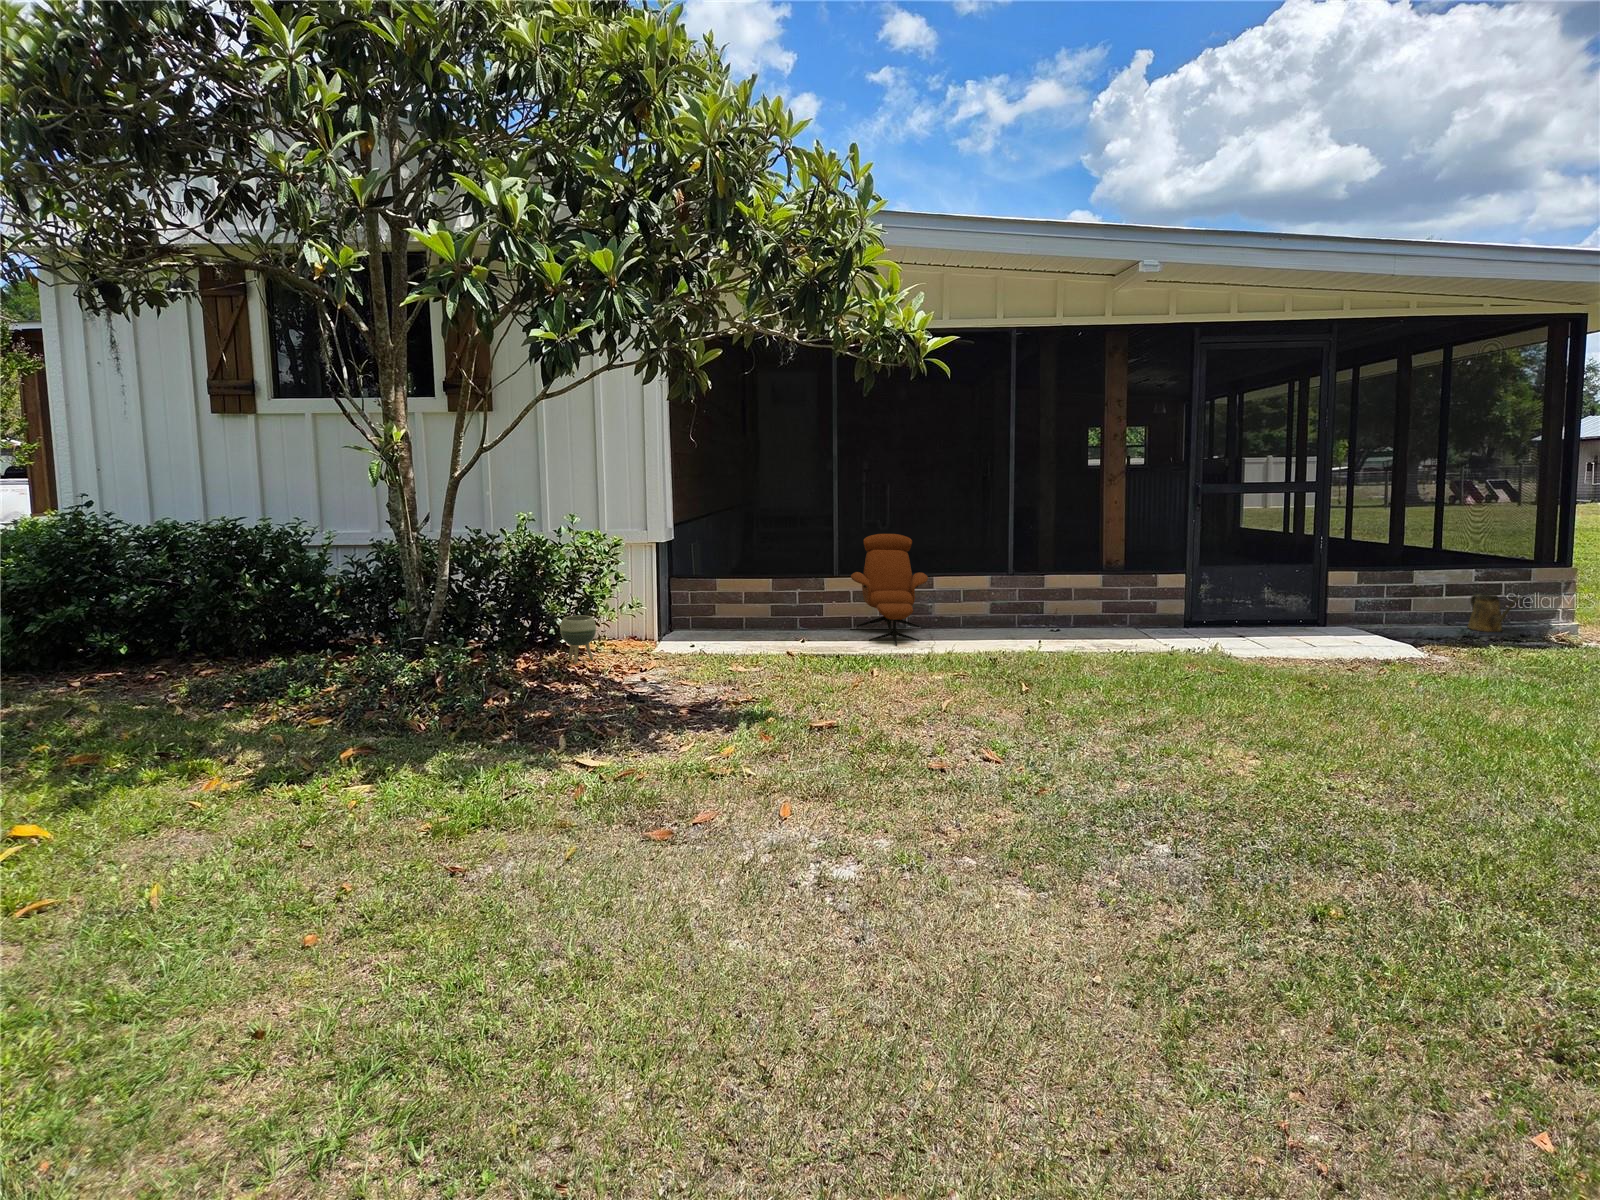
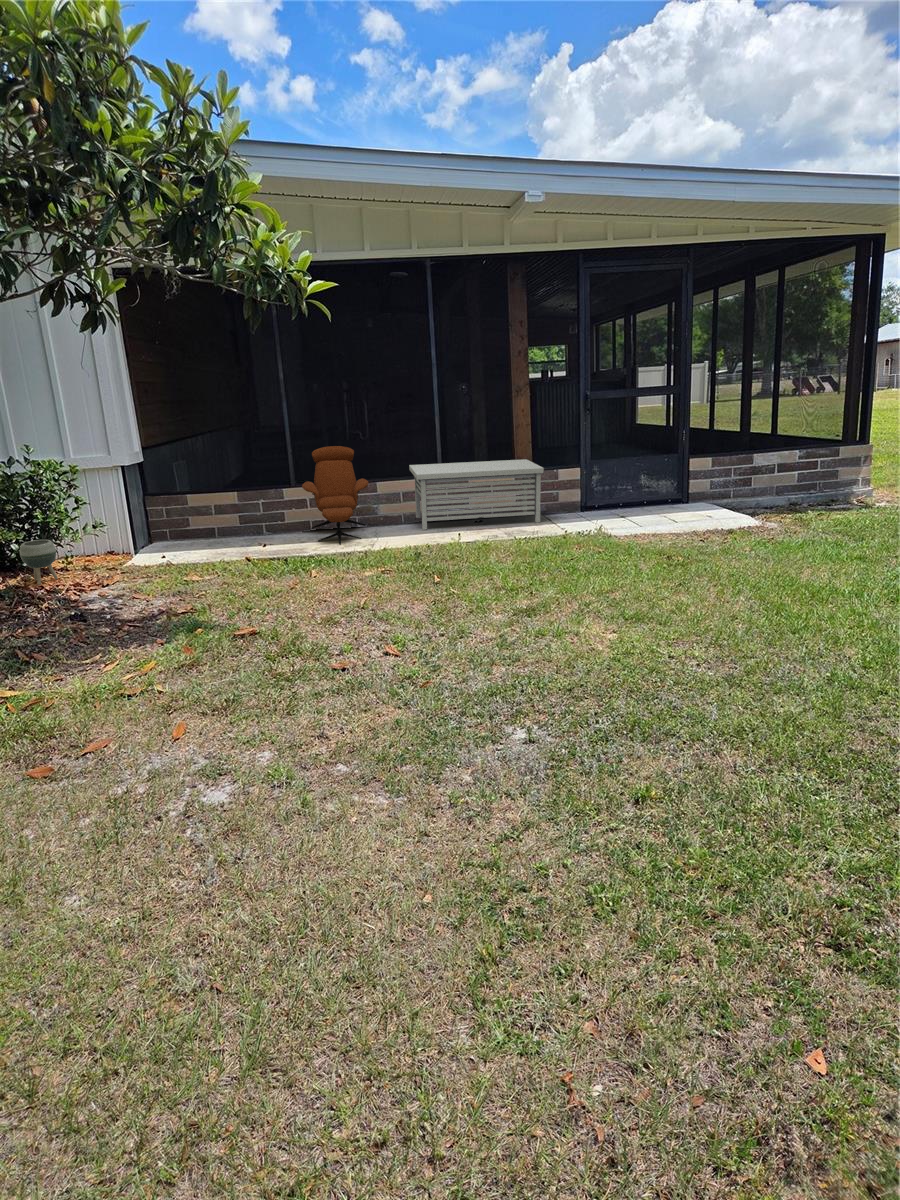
storage bench: none [975,560,1142,637] -> present [409,459,544,530]
watering can: present [1467,594,1520,632] -> none [793,470,832,499]

